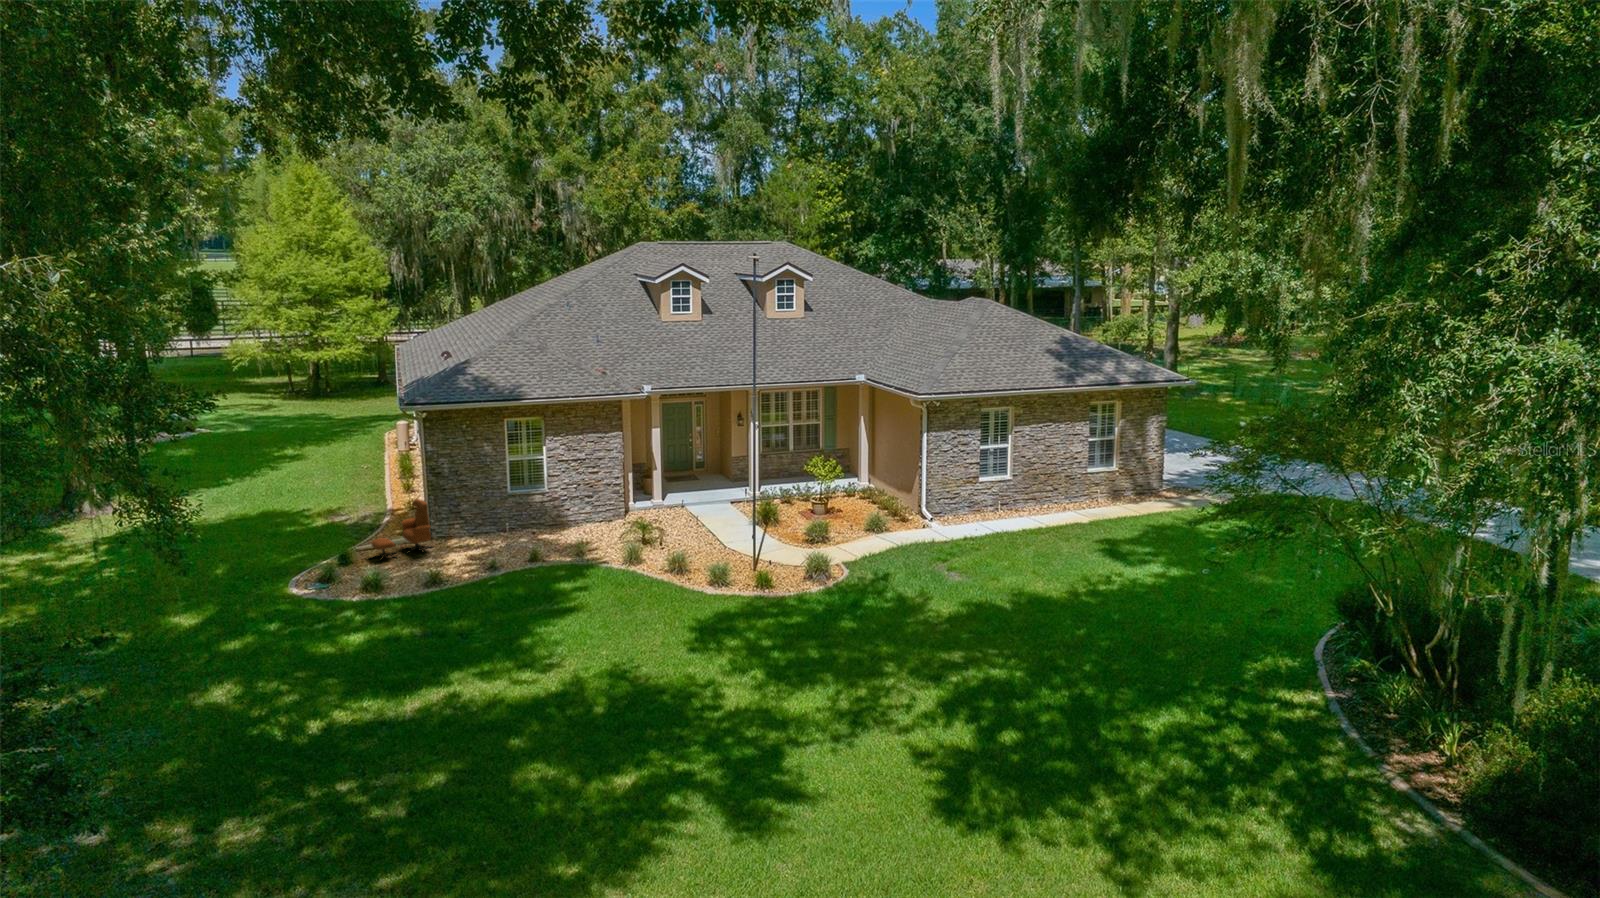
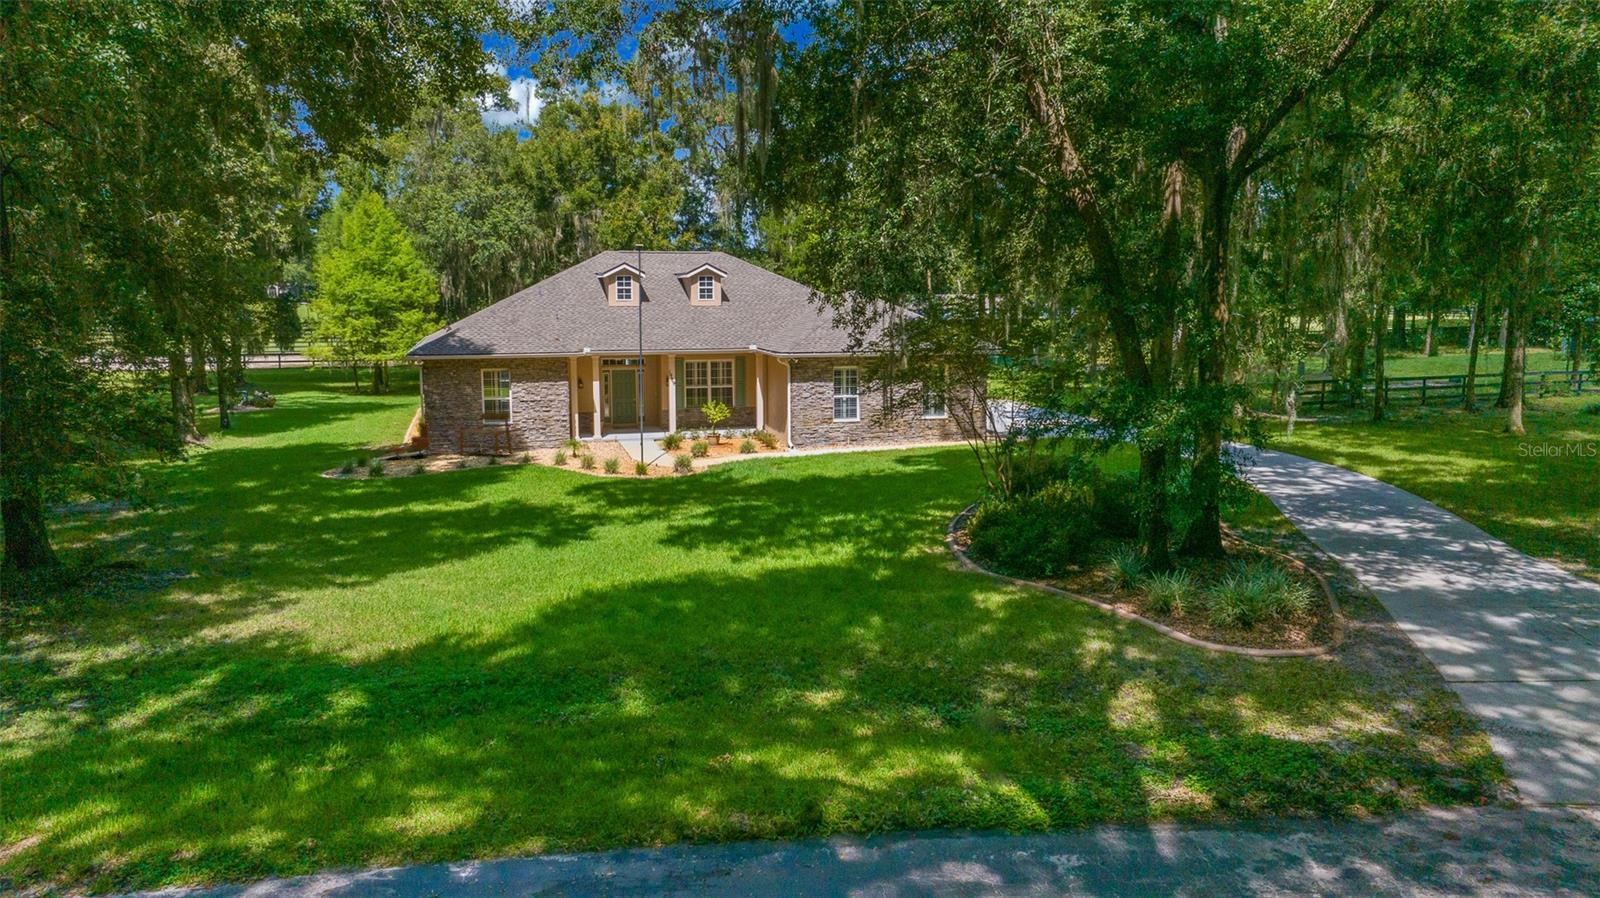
bench: none [475,479,551,549] -> present [460,412,512,456]

